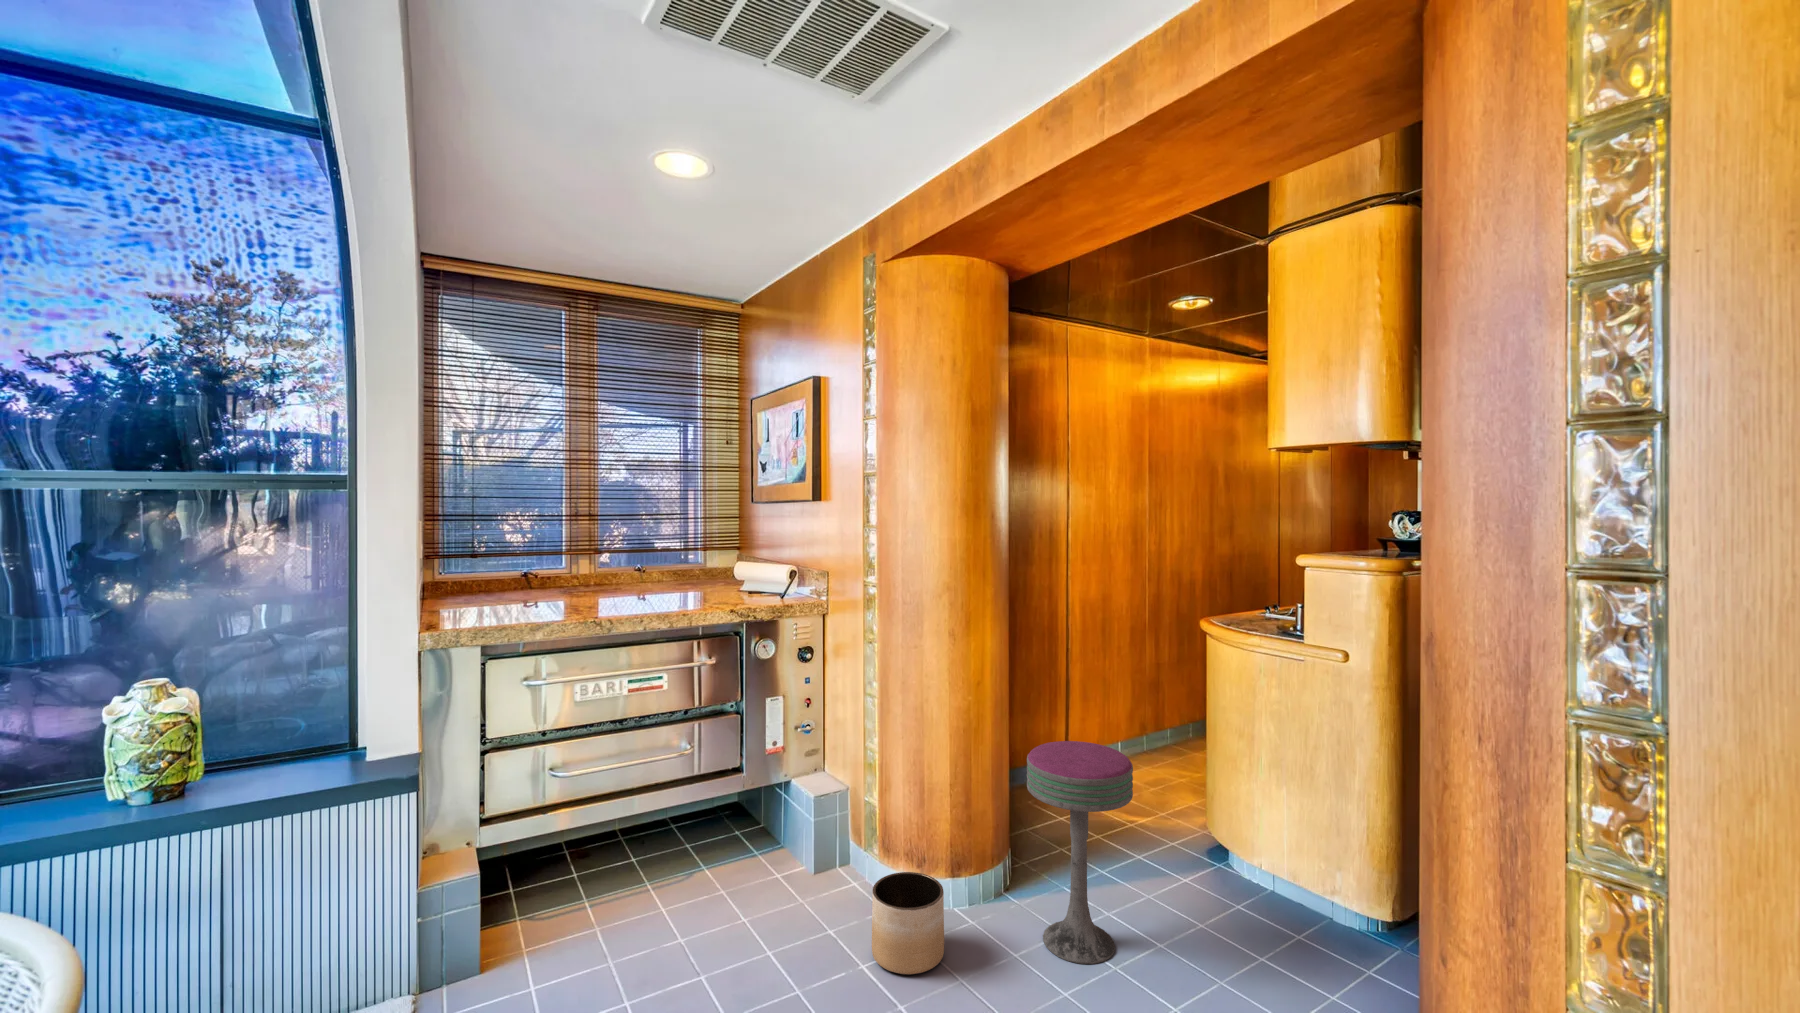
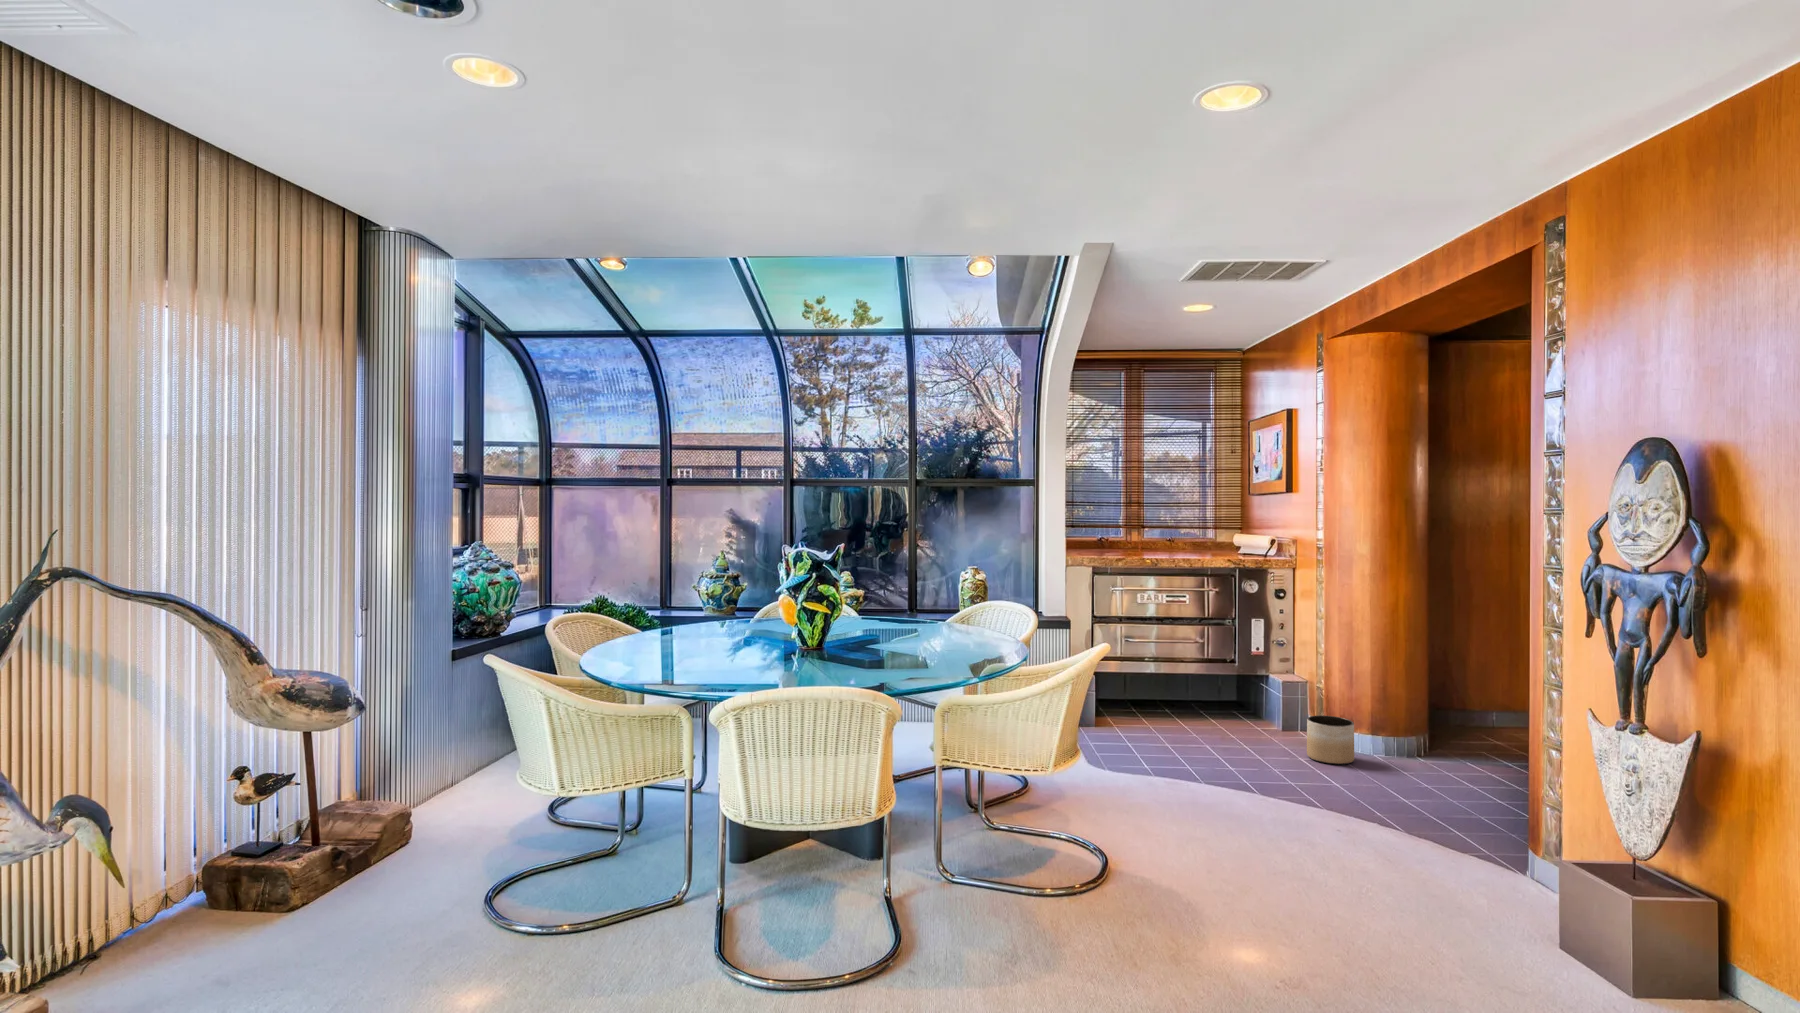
bar stool: present [1027,741,1133,964] -> none [1416,650,1495,783]

